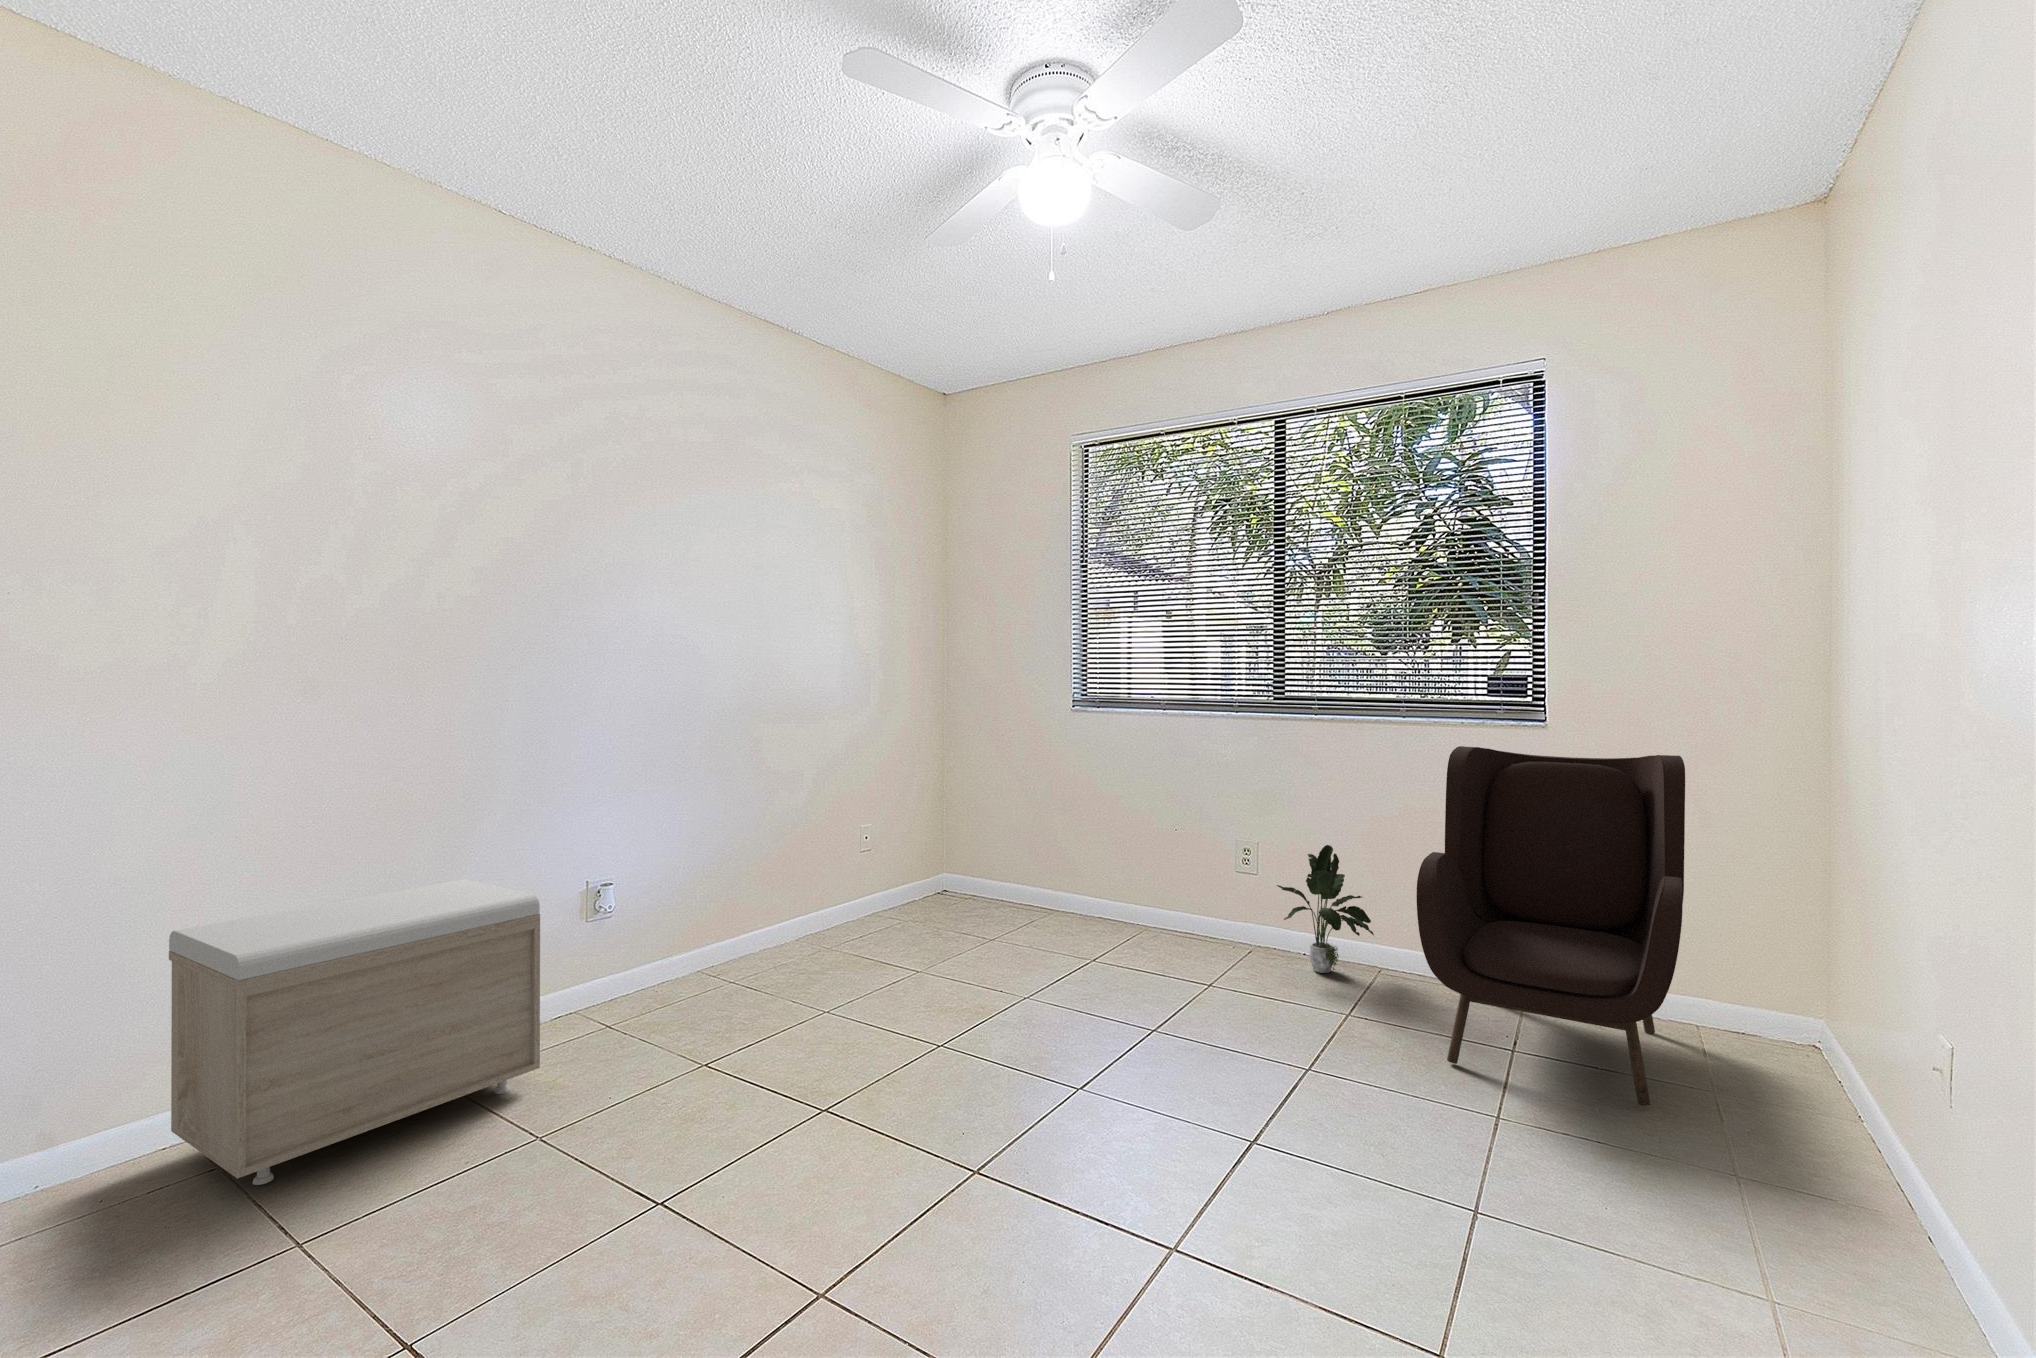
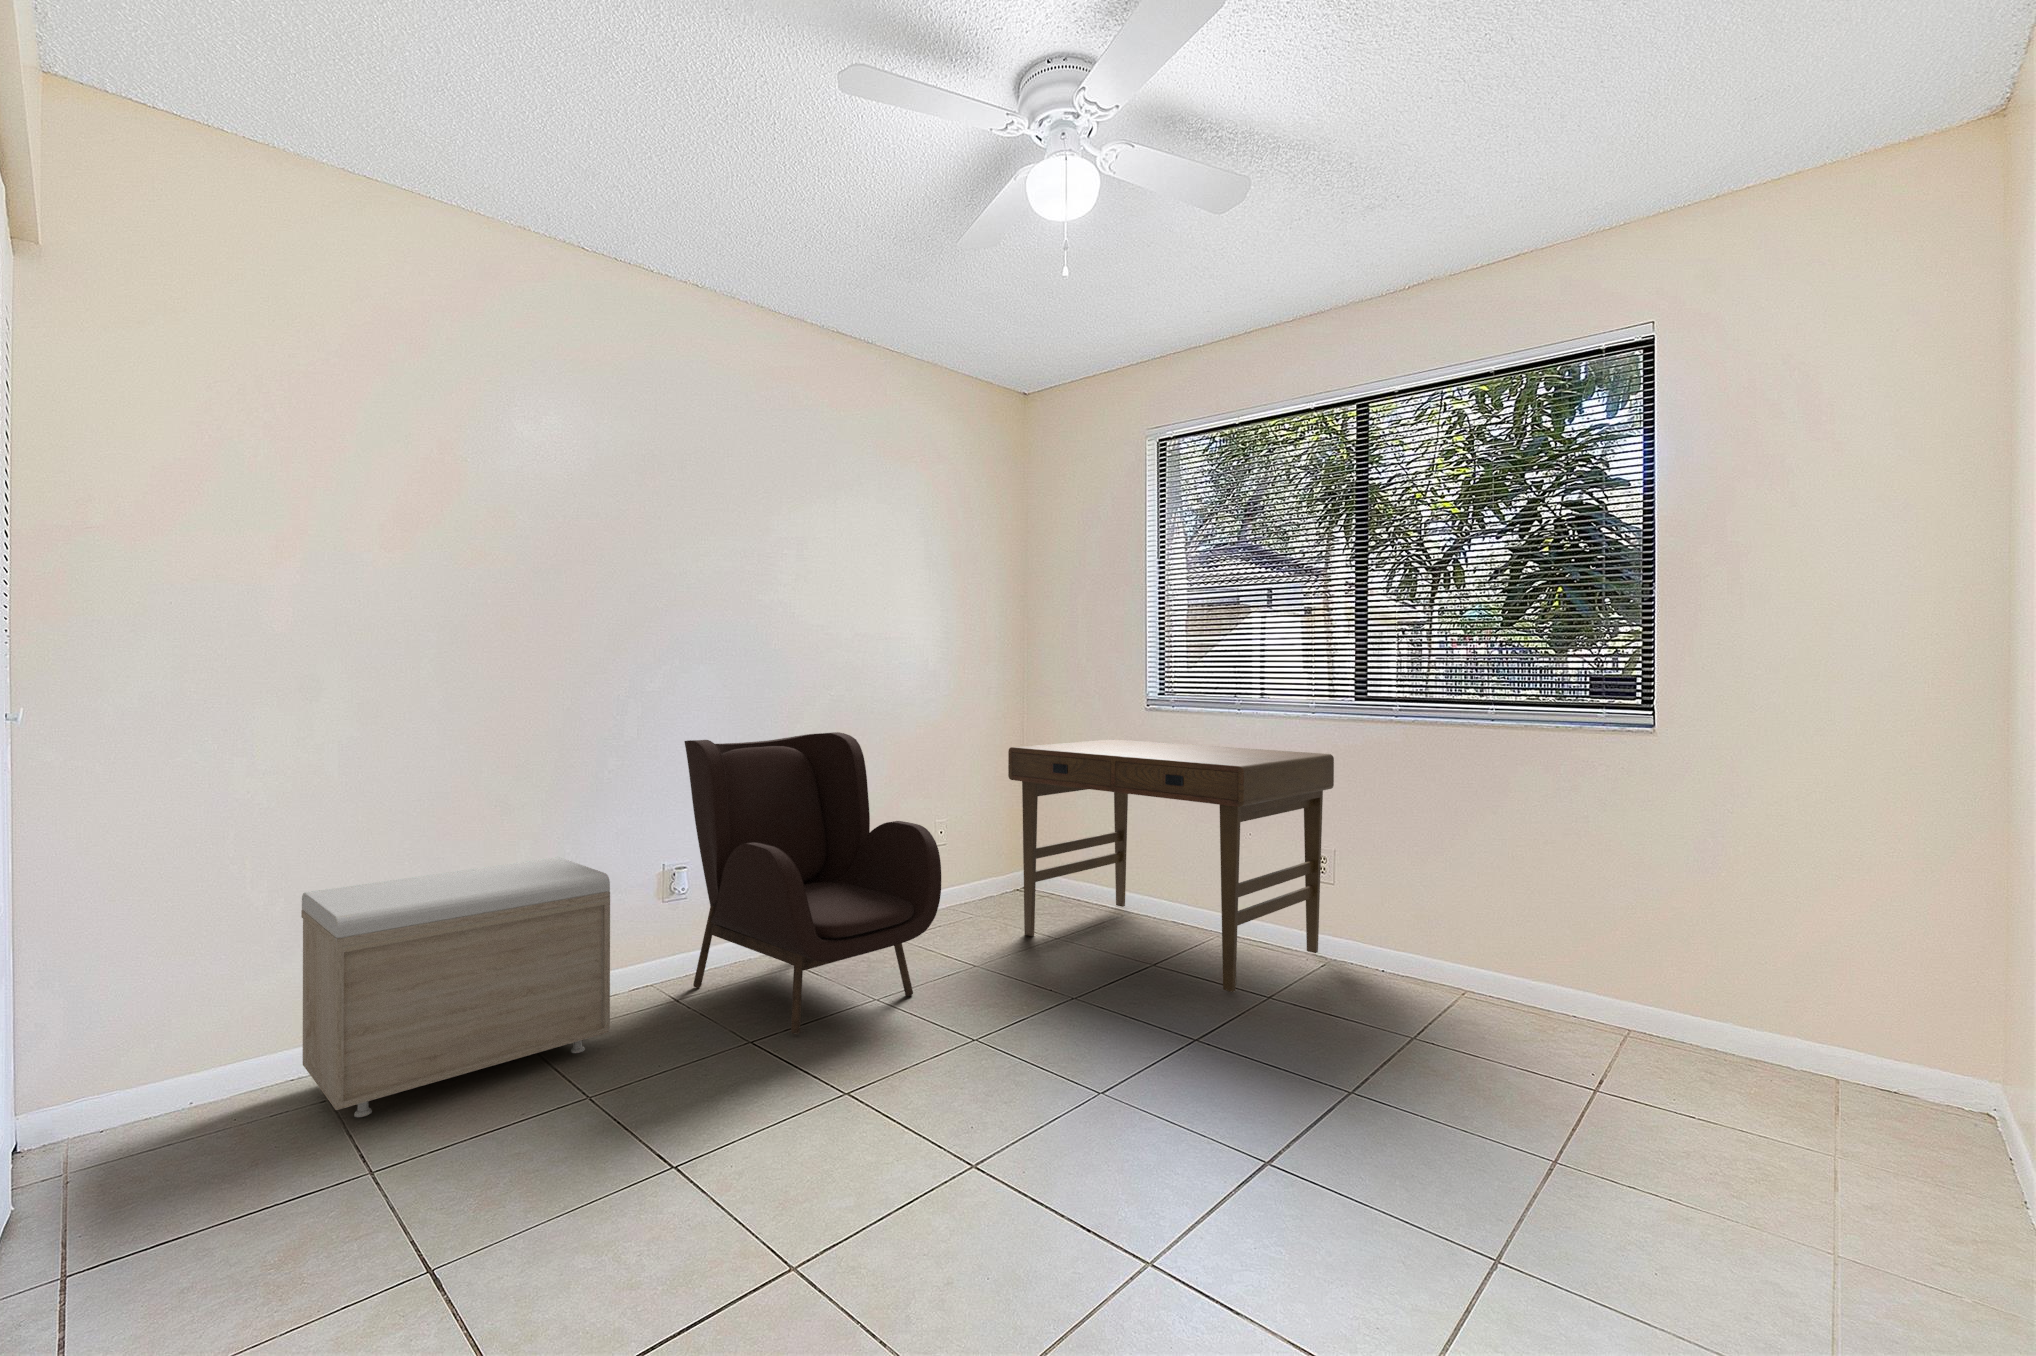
desk: none [934,741,1252,985] -> present [1008,739,1334,992]
armchair: present [1417,746,1685,1106] -> present [684,732,941,1034]
potted plant: present [1277,845,1374,973] -> none [1352,854,1461,990]

